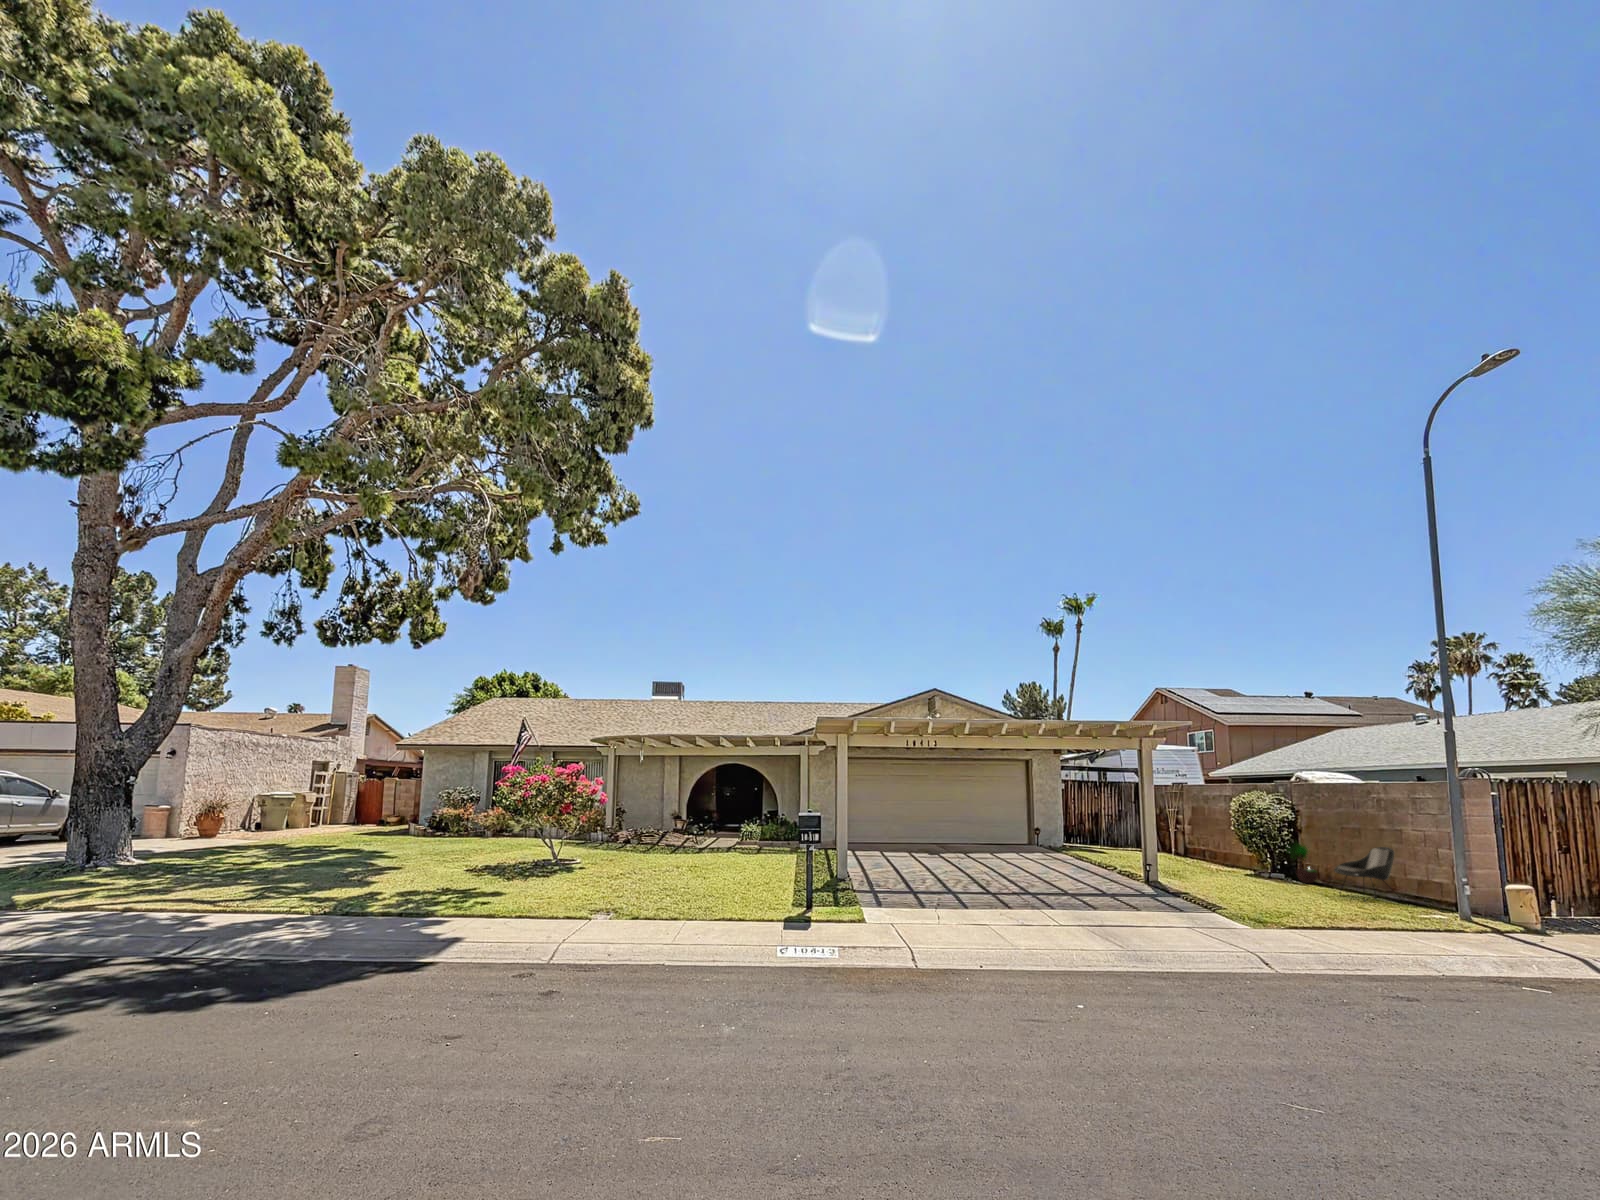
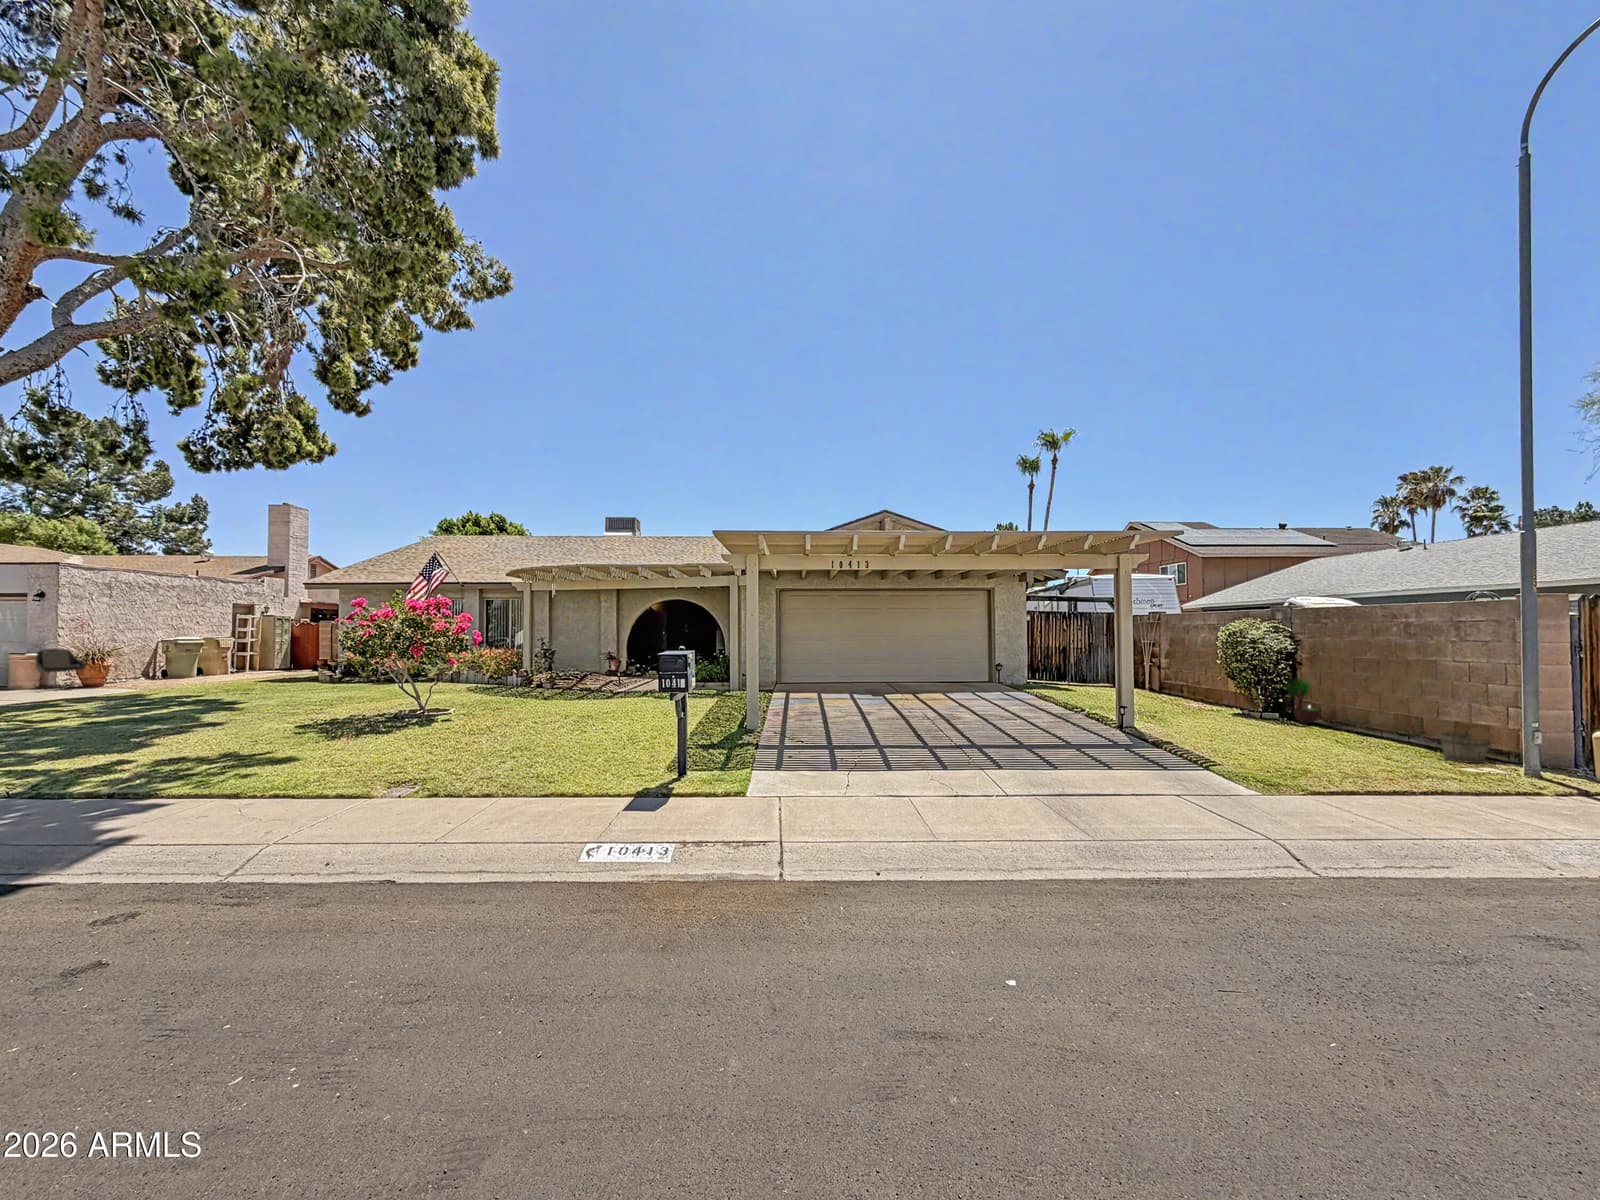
lounge chair: present [1334,847,1400,902] -> present [35,648,86,688]
wooden bucket: none [1403,883,1444,912] -> present [1439,730,1490,763]

